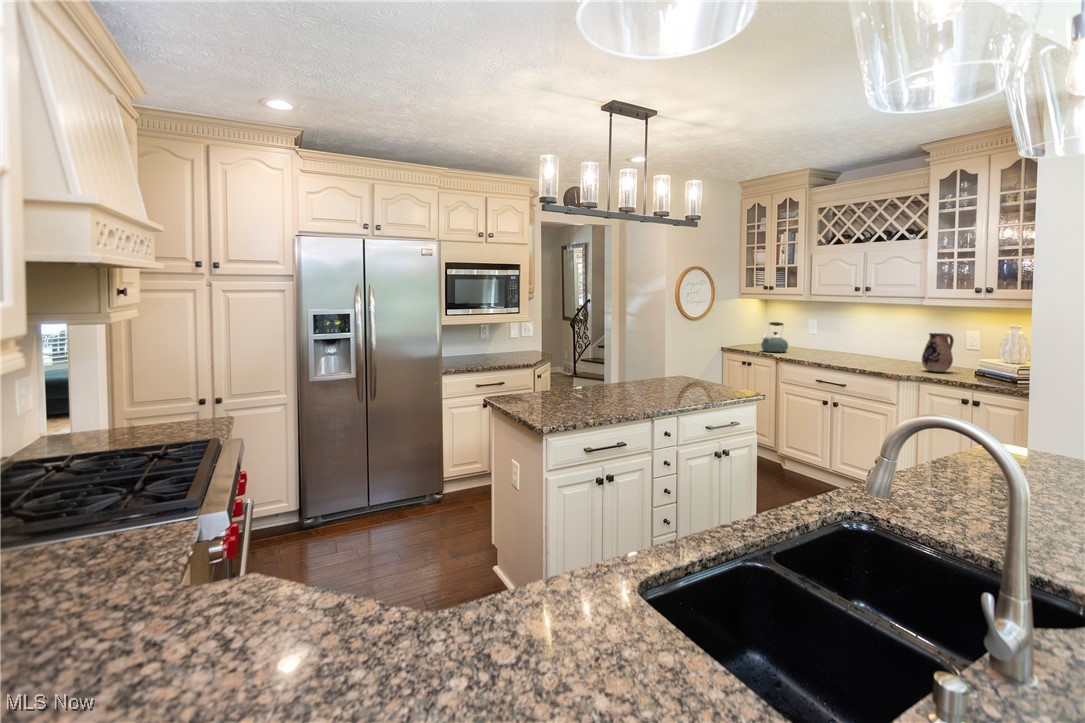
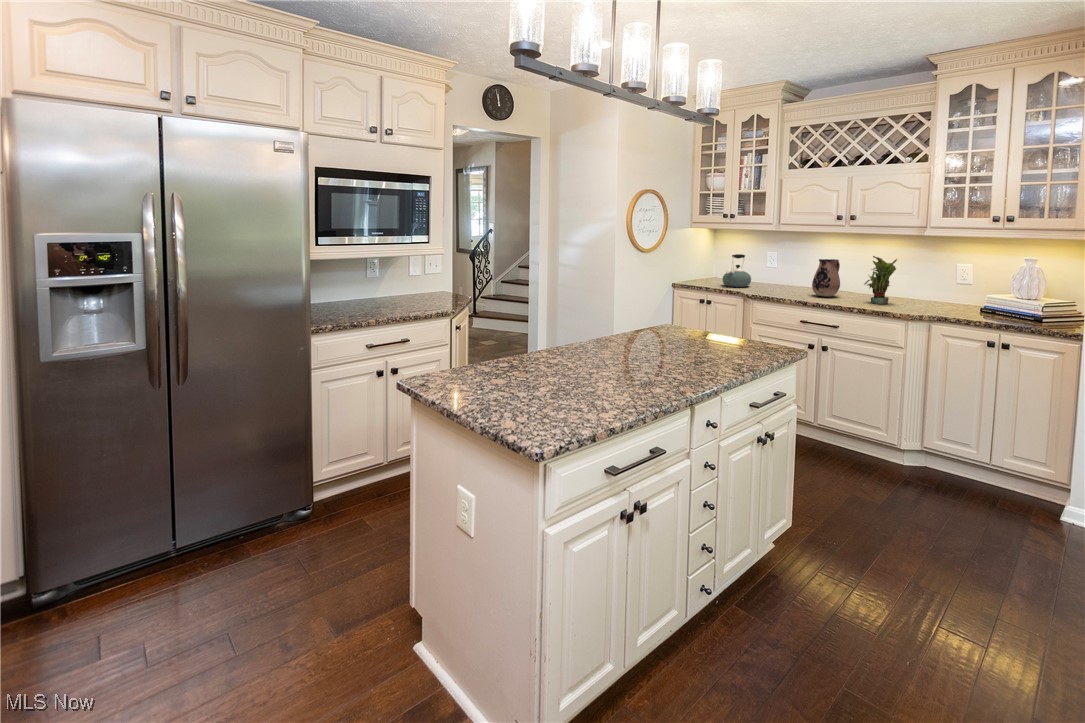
potted plant: none [877,323,904,368] -> present [864,256,897,304]
ceramic pitcher: present [922,333,954,372] -> present [812,259,840,297]

